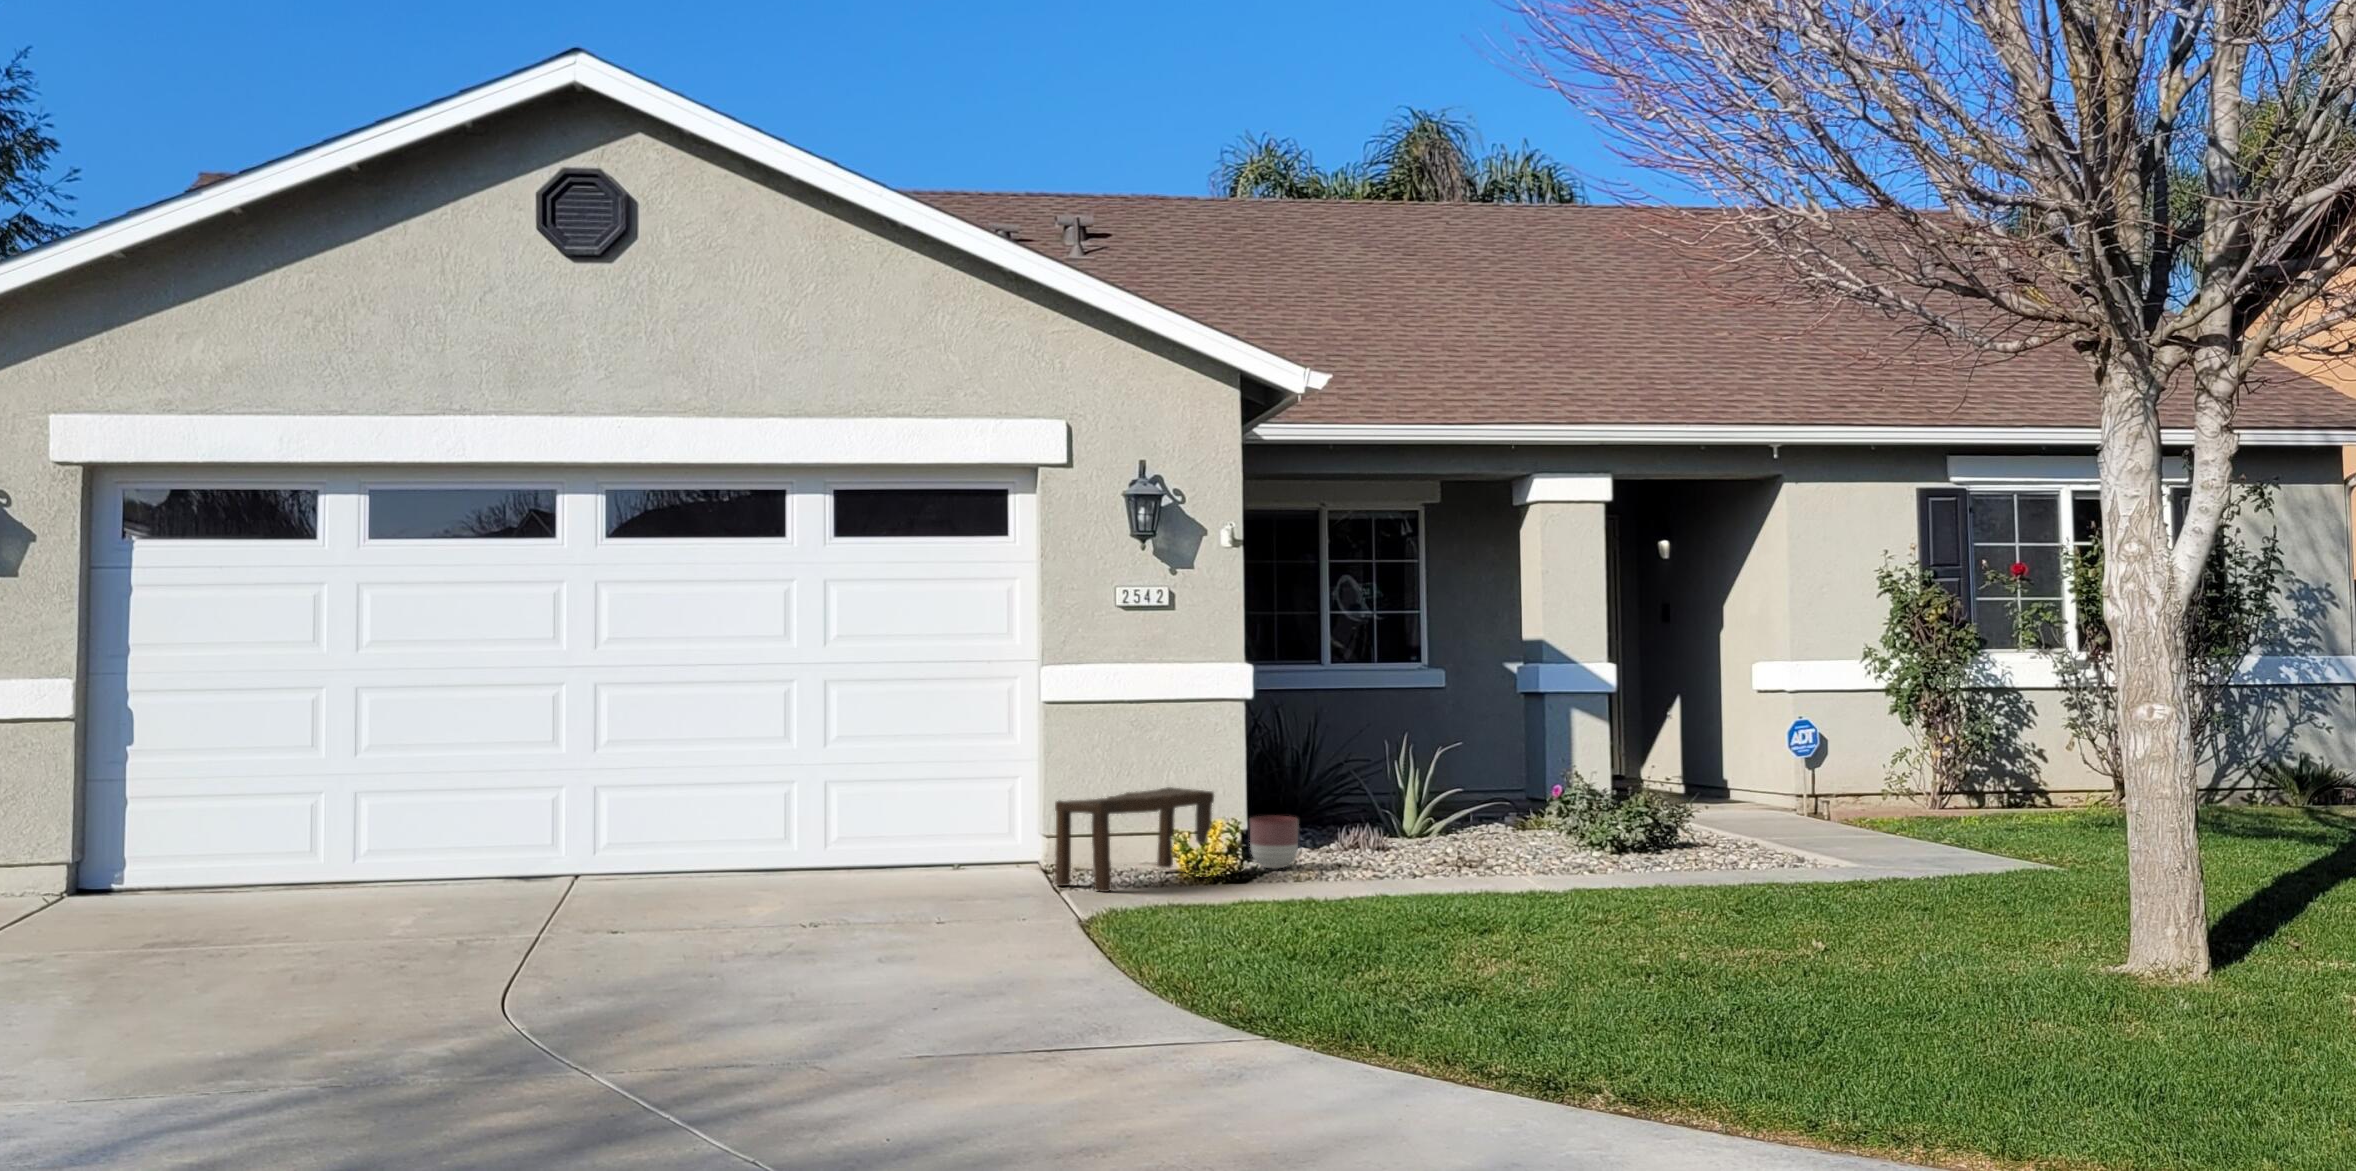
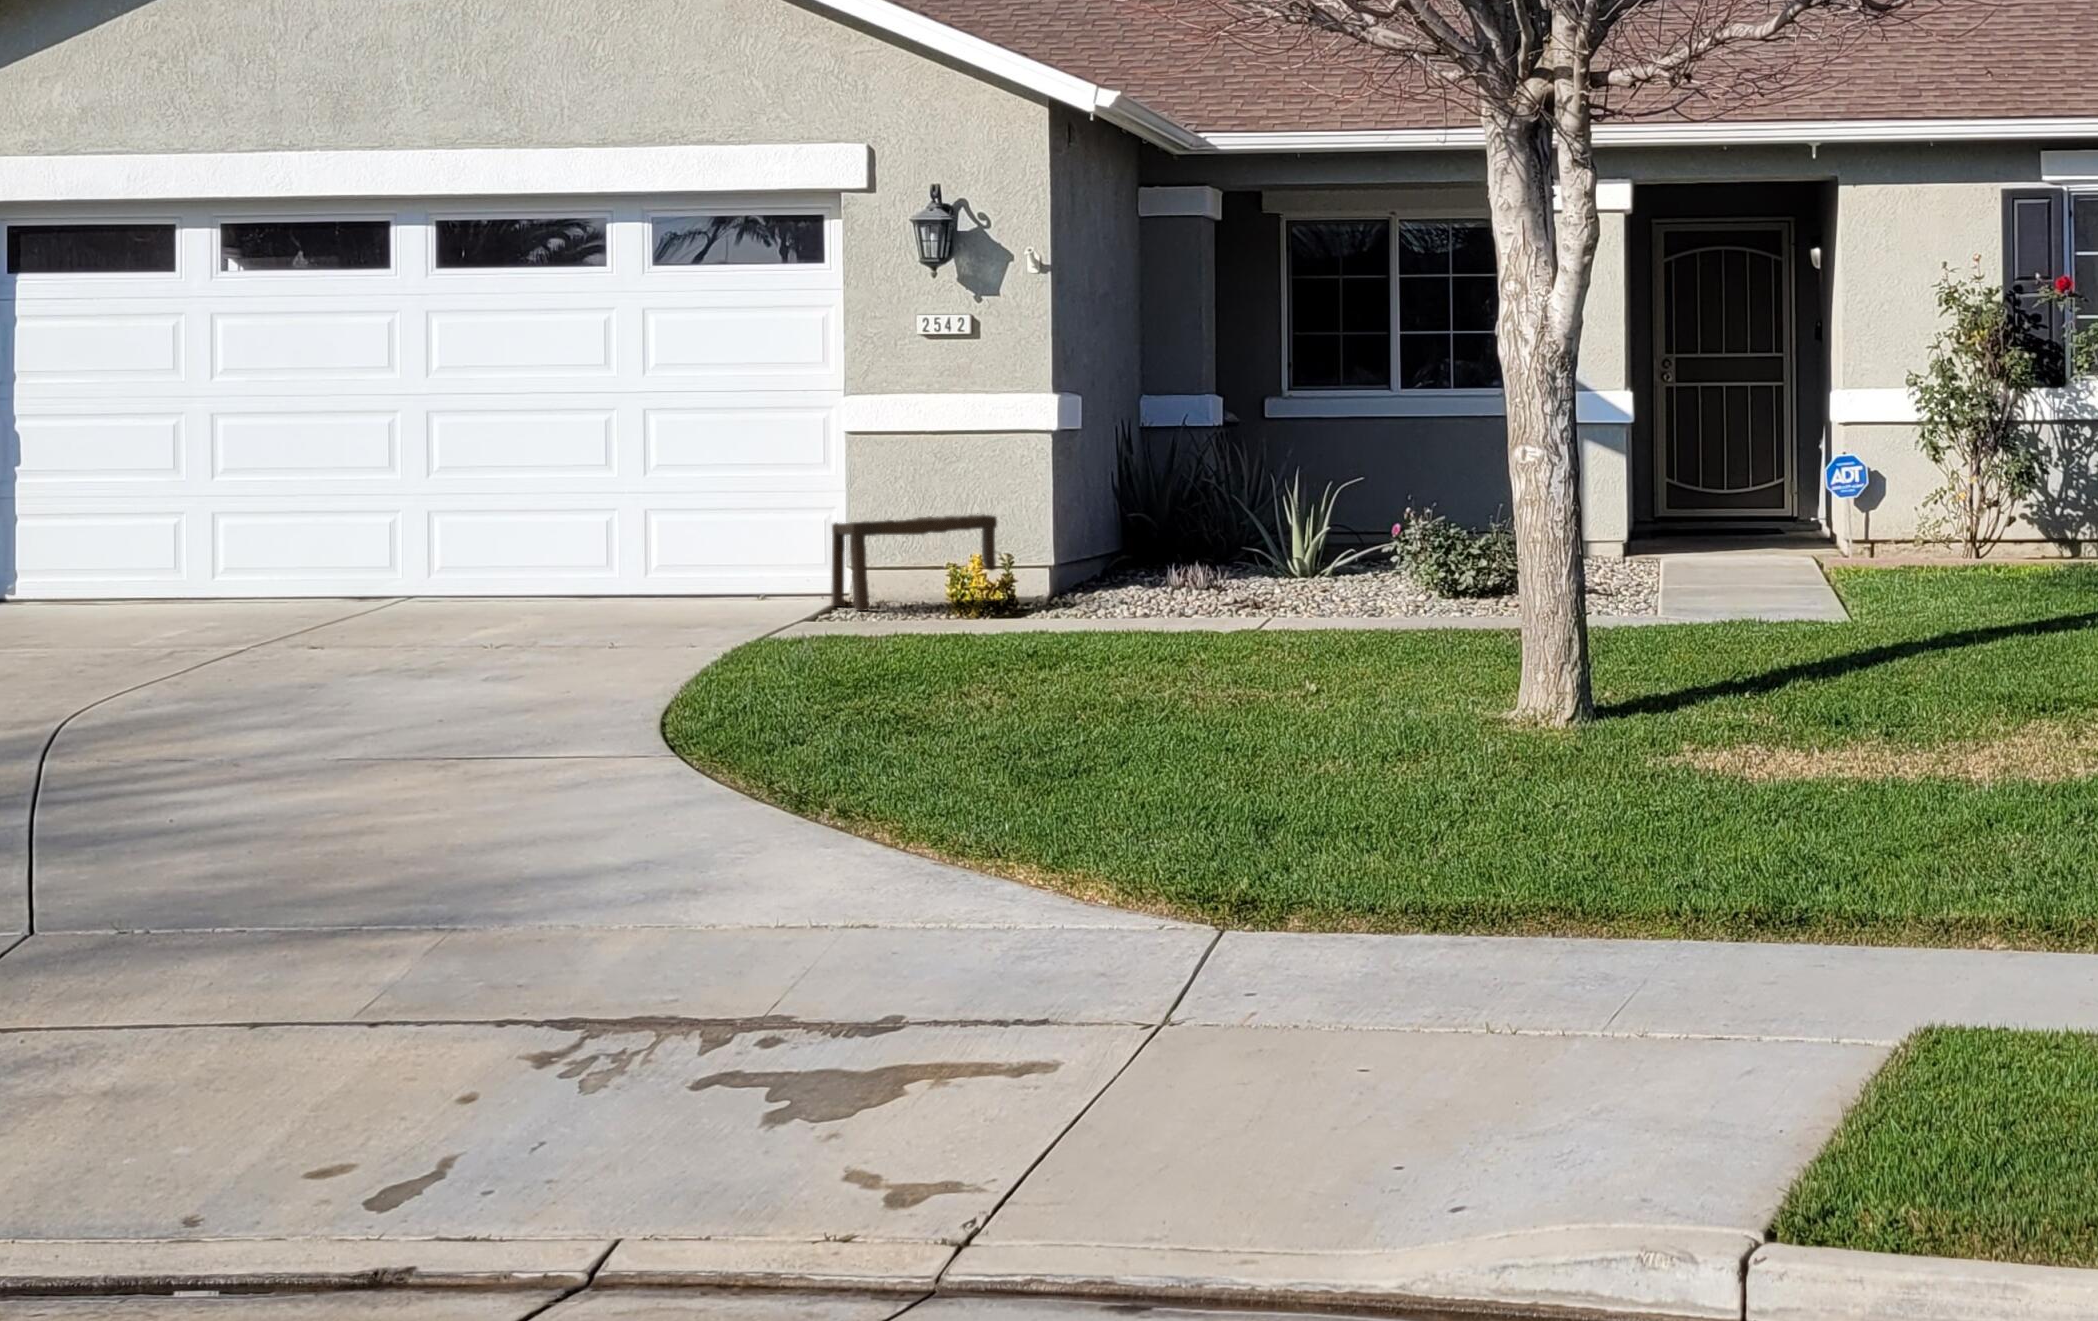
planter: present [1250,816,1298,869] -> none [1057,544,1106,596]

